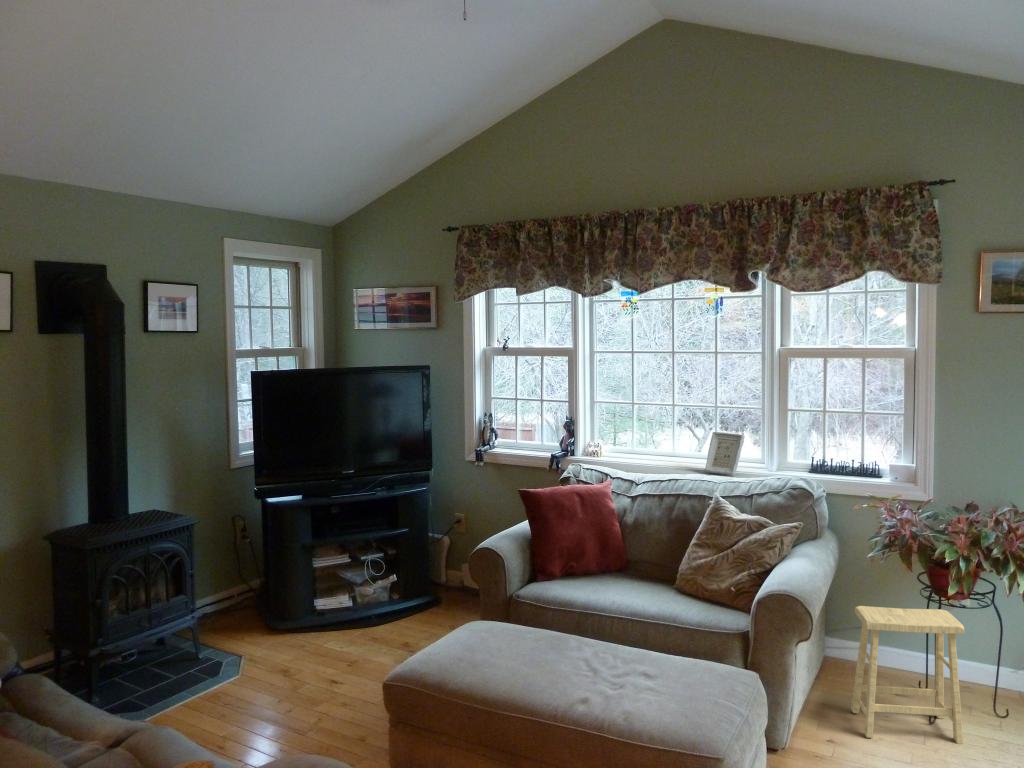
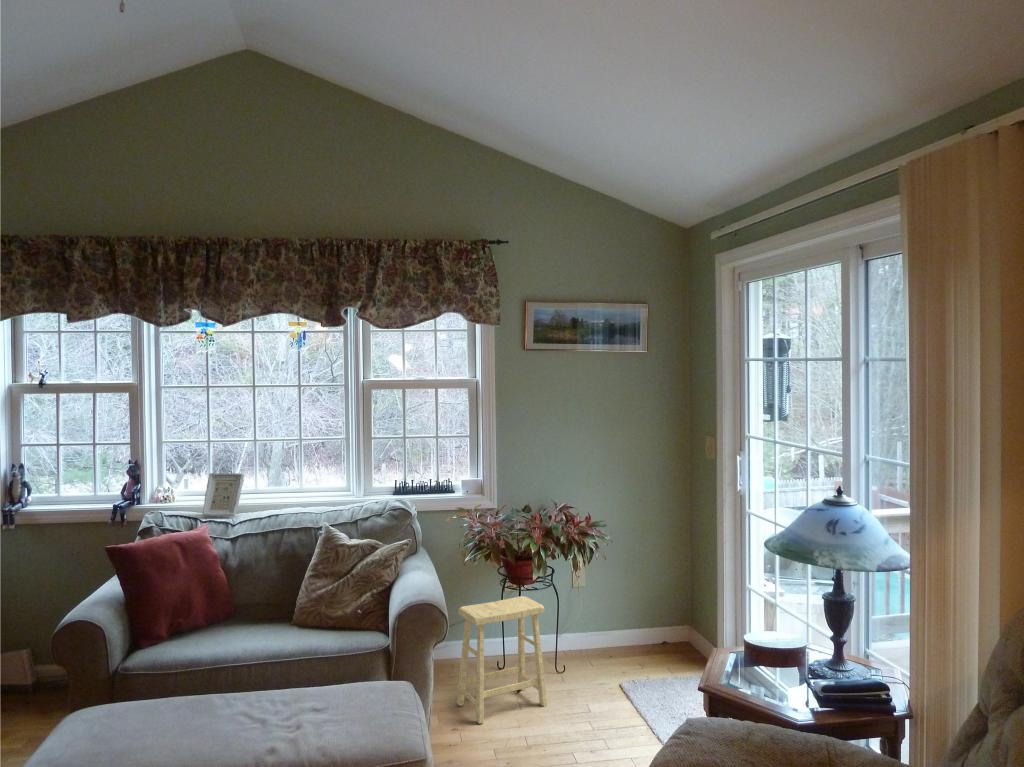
picture frame: present [705,432,744,475] -> present [202,473,244,517]

